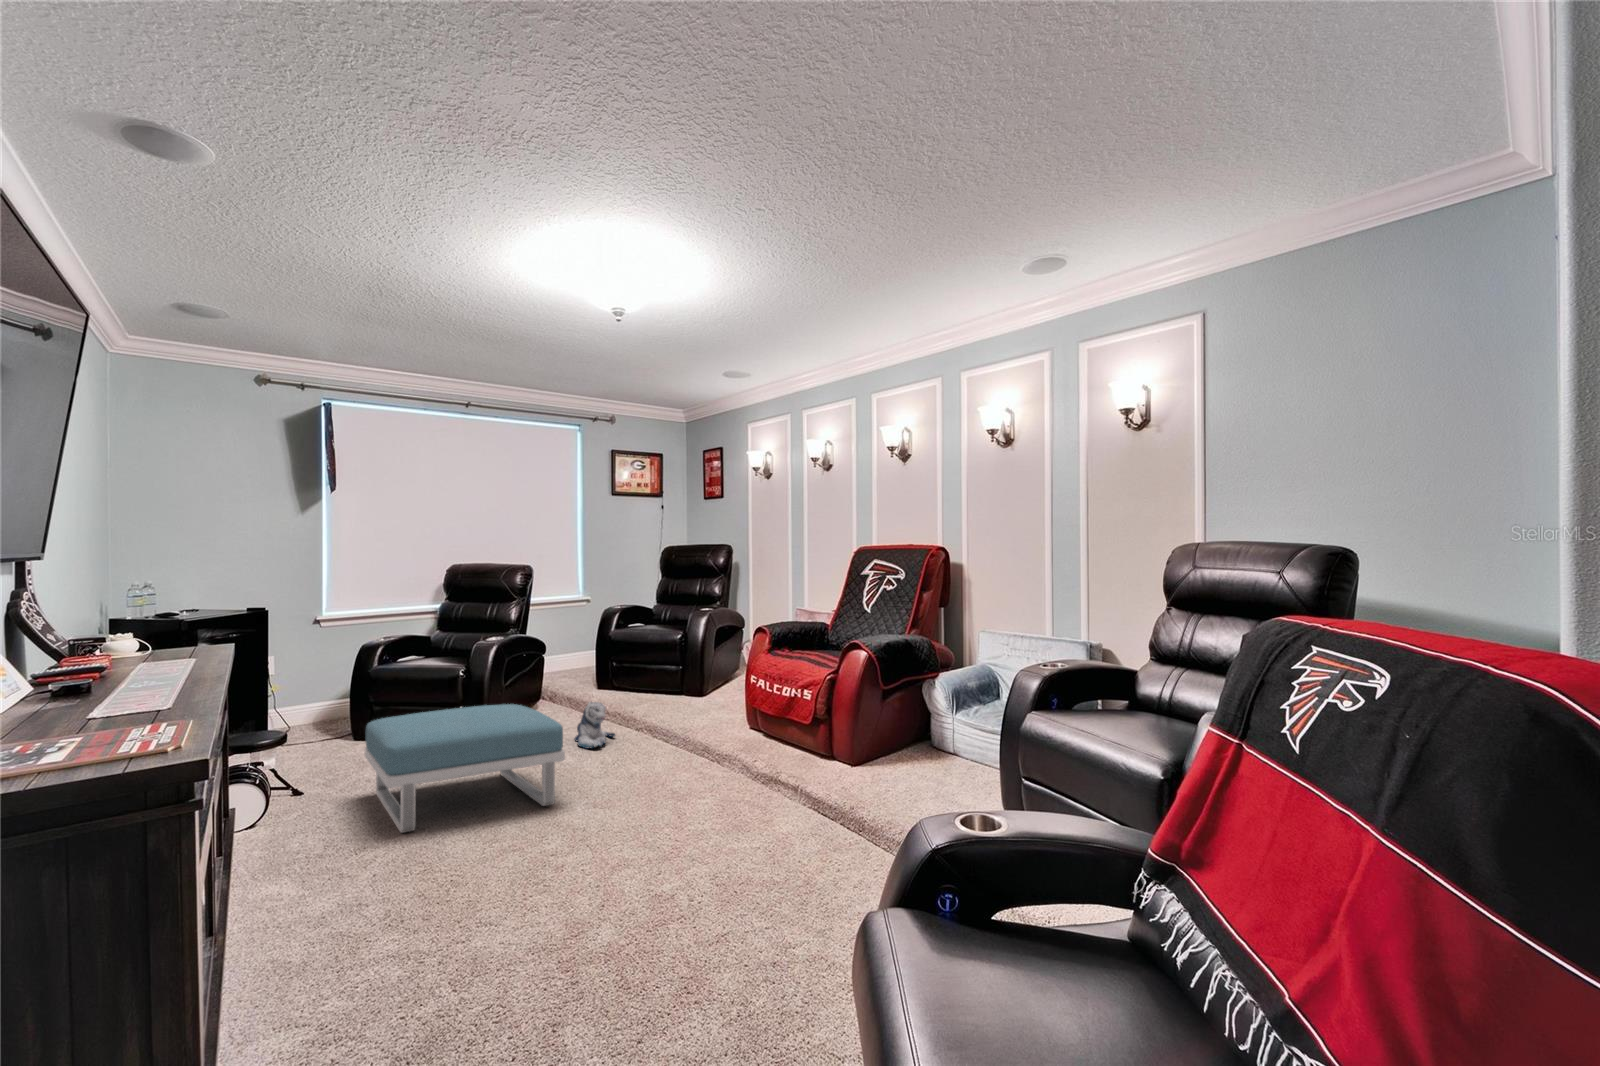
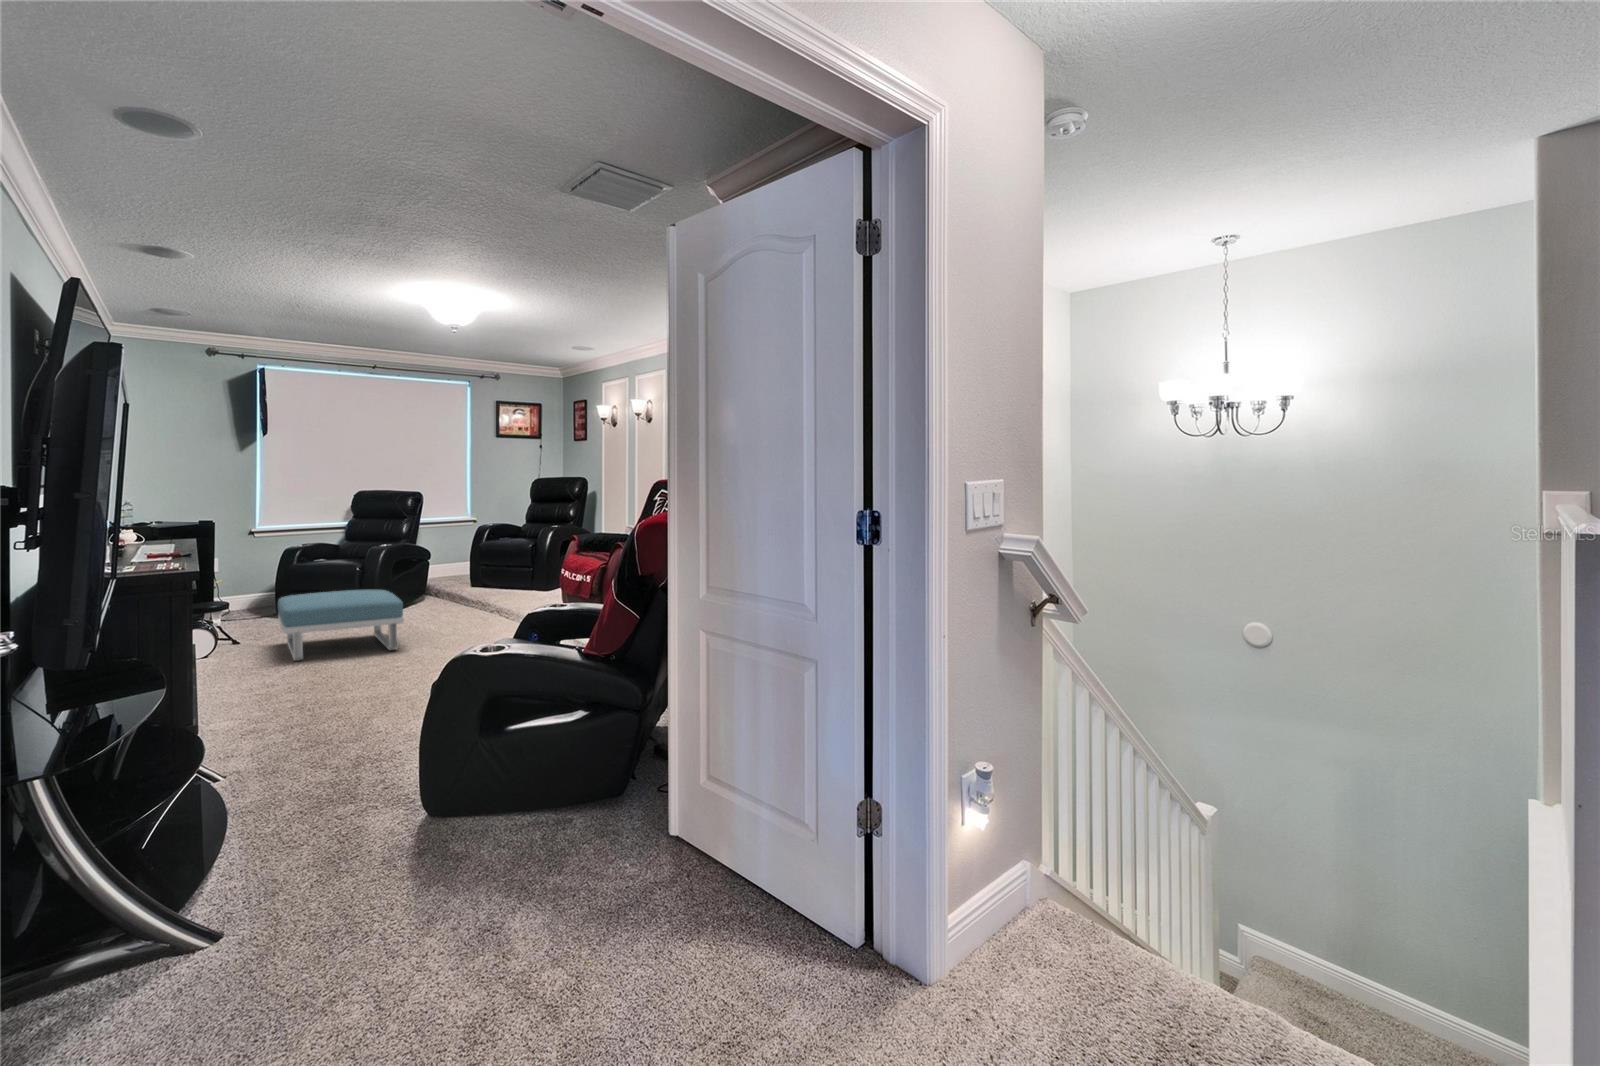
plush toy: present [575,702,615,749] -> none [439,591,469,622]

